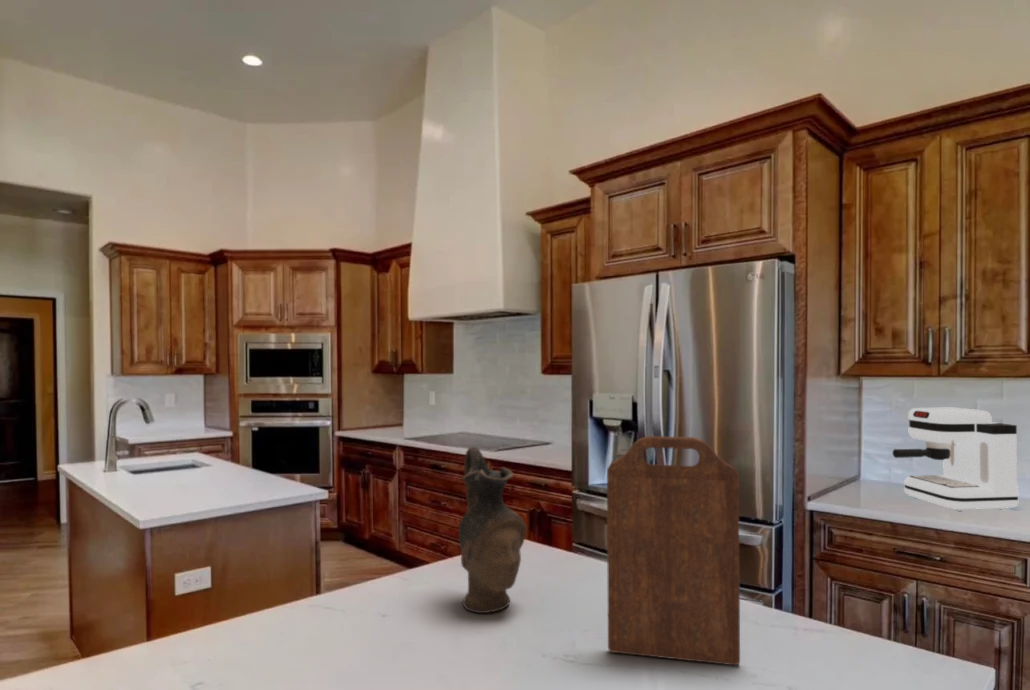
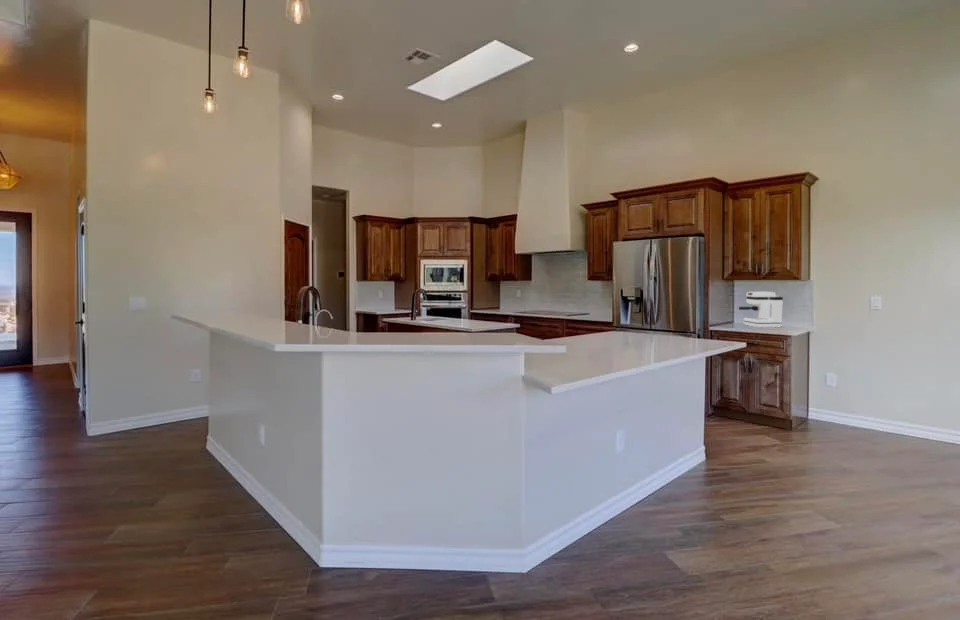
cutting board: present [607,436,740,665] -> none [650,291,681,339]
ceramic pitcher: present [459,446,526,613] -> none [608,297,626,336]

